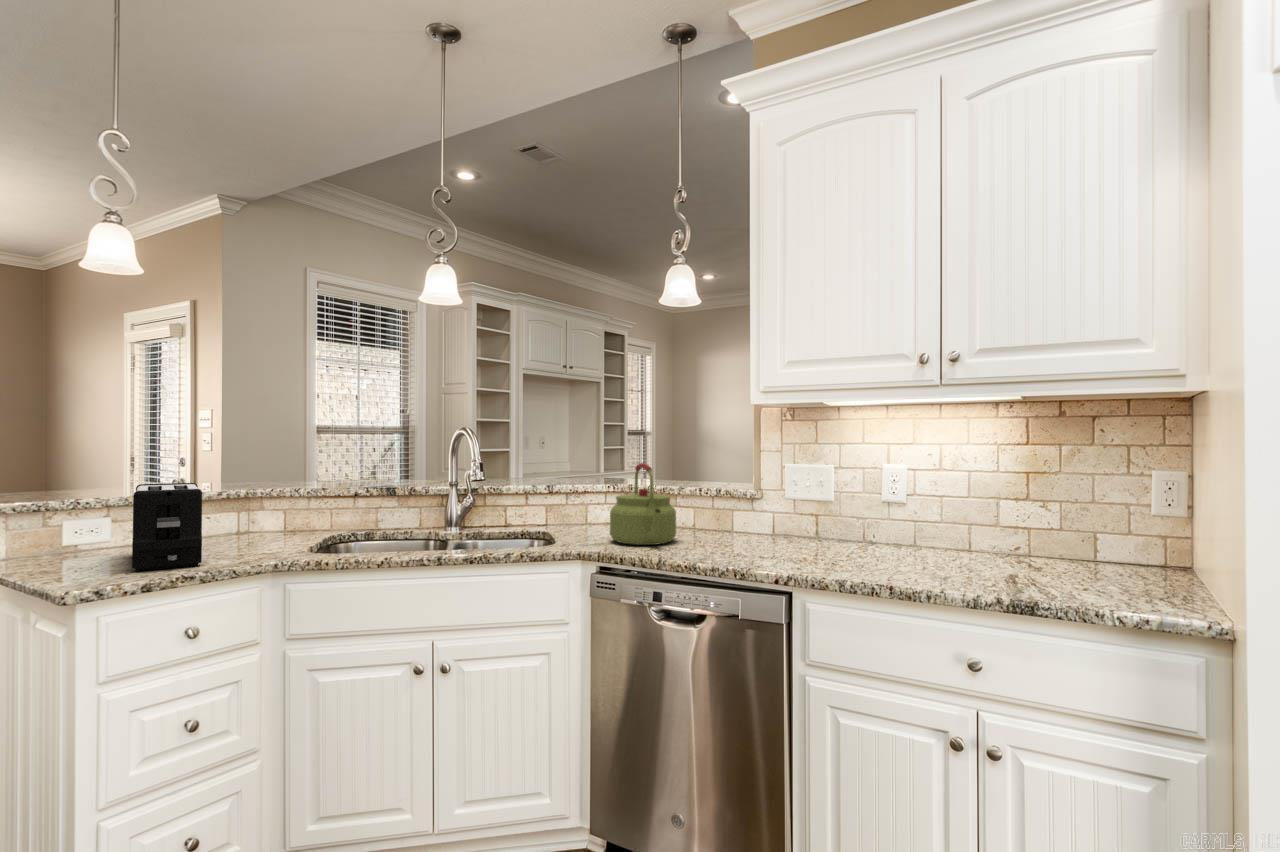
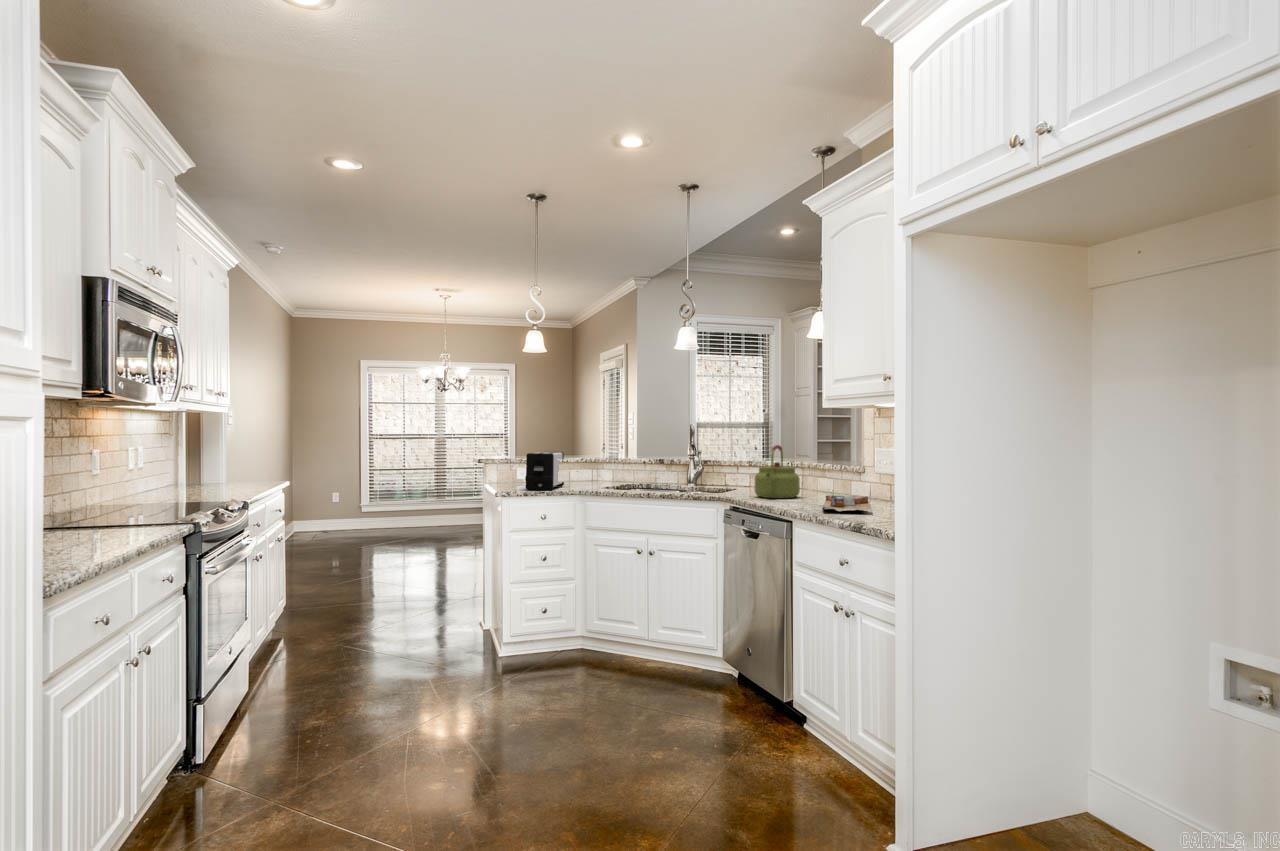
cutting board: none [760,534,905,569] -> present [822,493,873,514]

